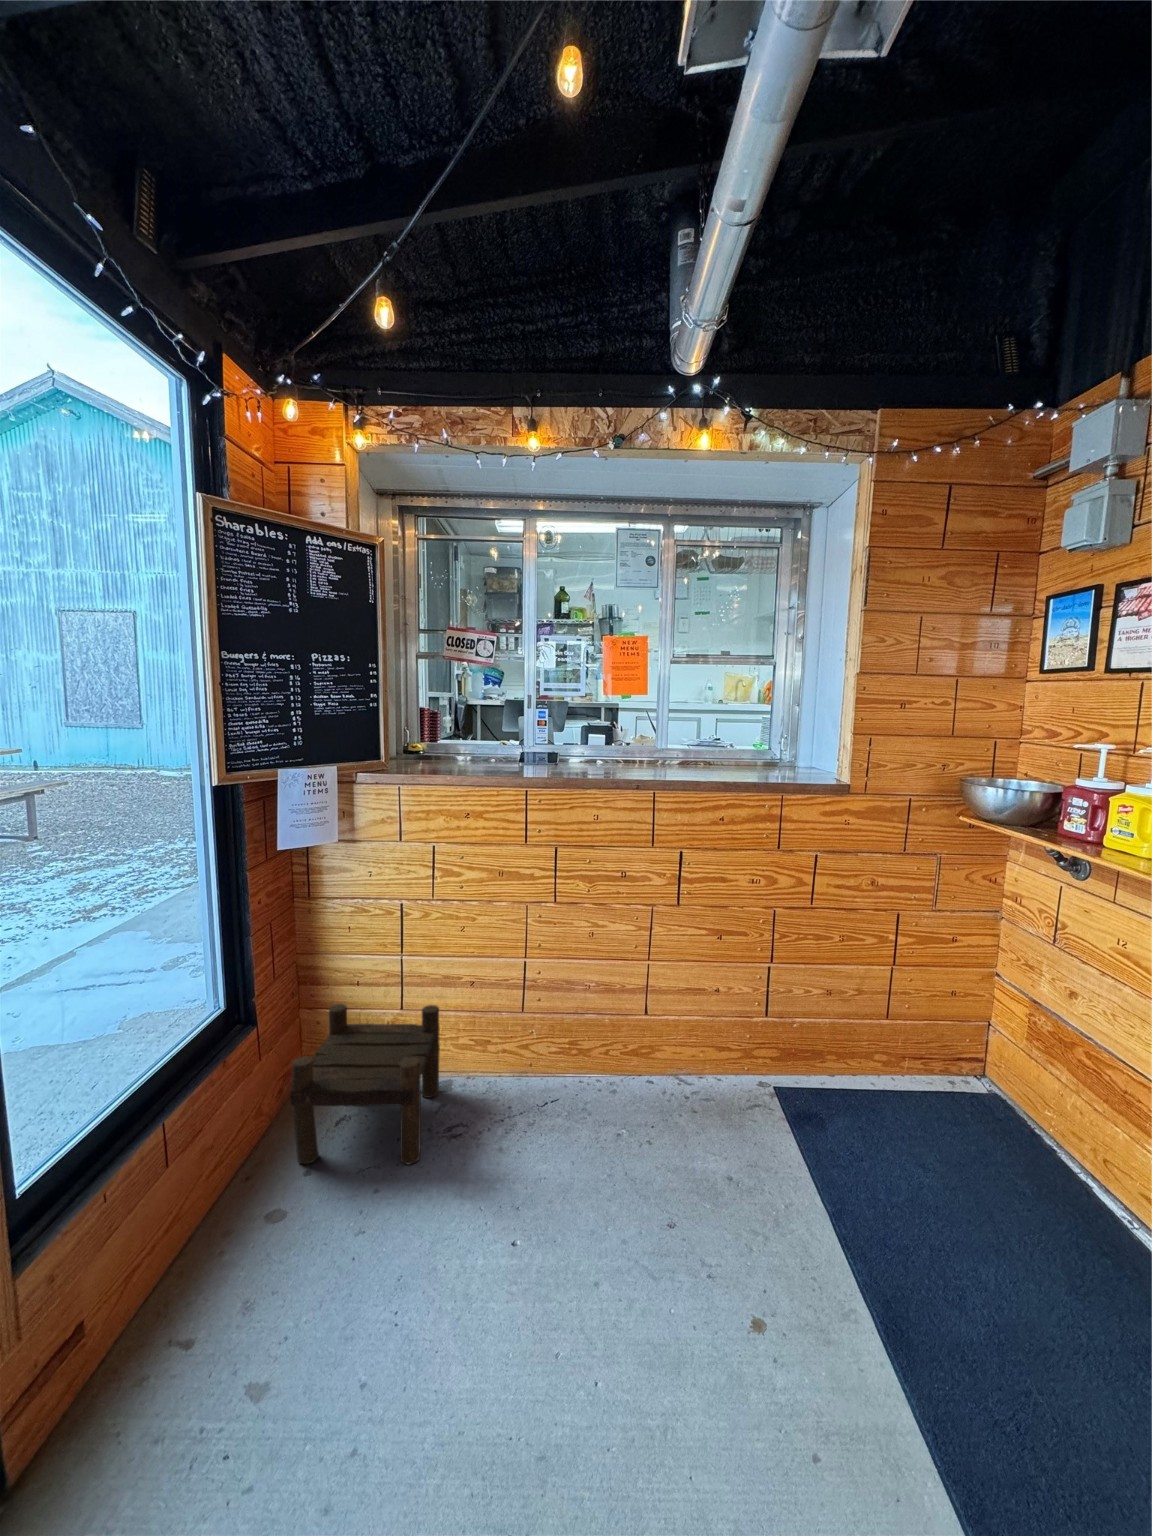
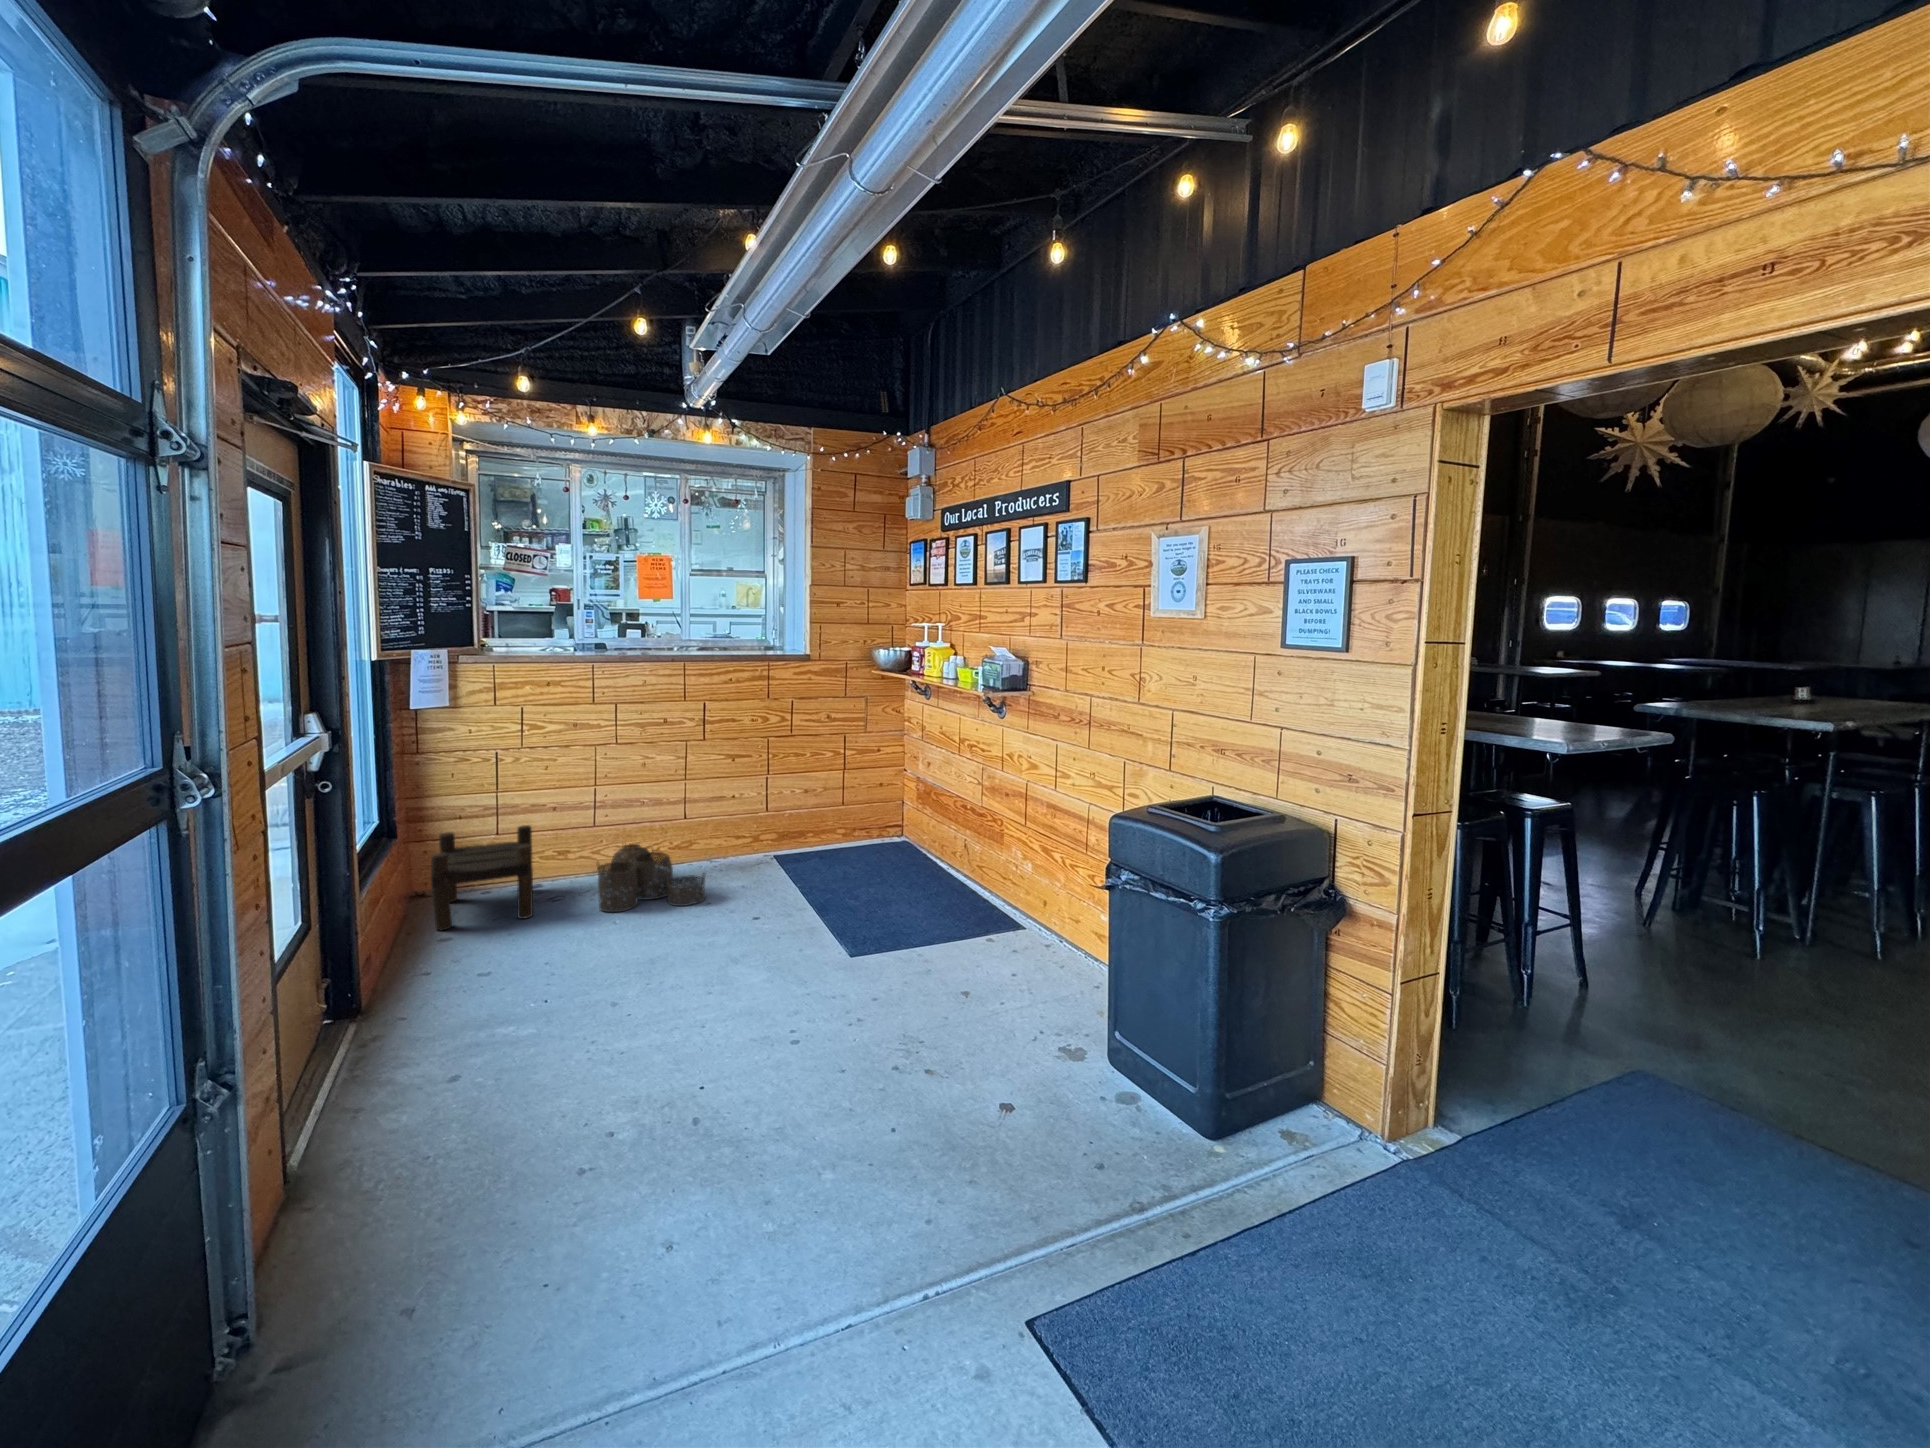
woven basket: none [506,1046,666,1194] -> present [597,844,705,912]

